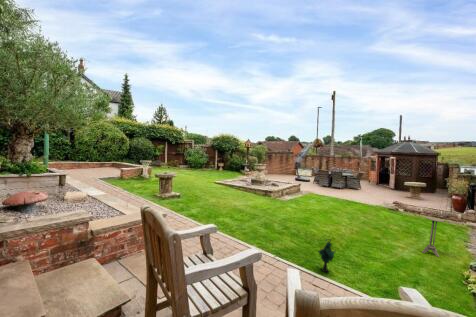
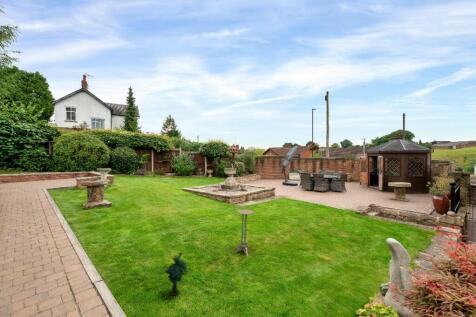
side table: present [422,217,444,257] -> present [235,210,254,257]

